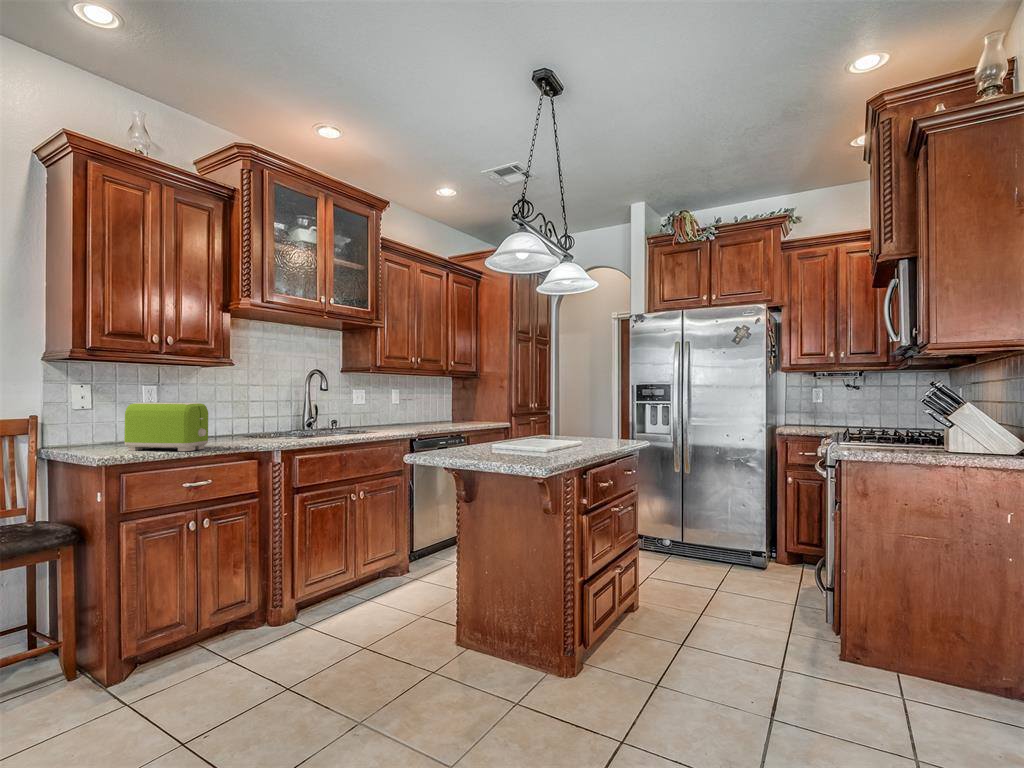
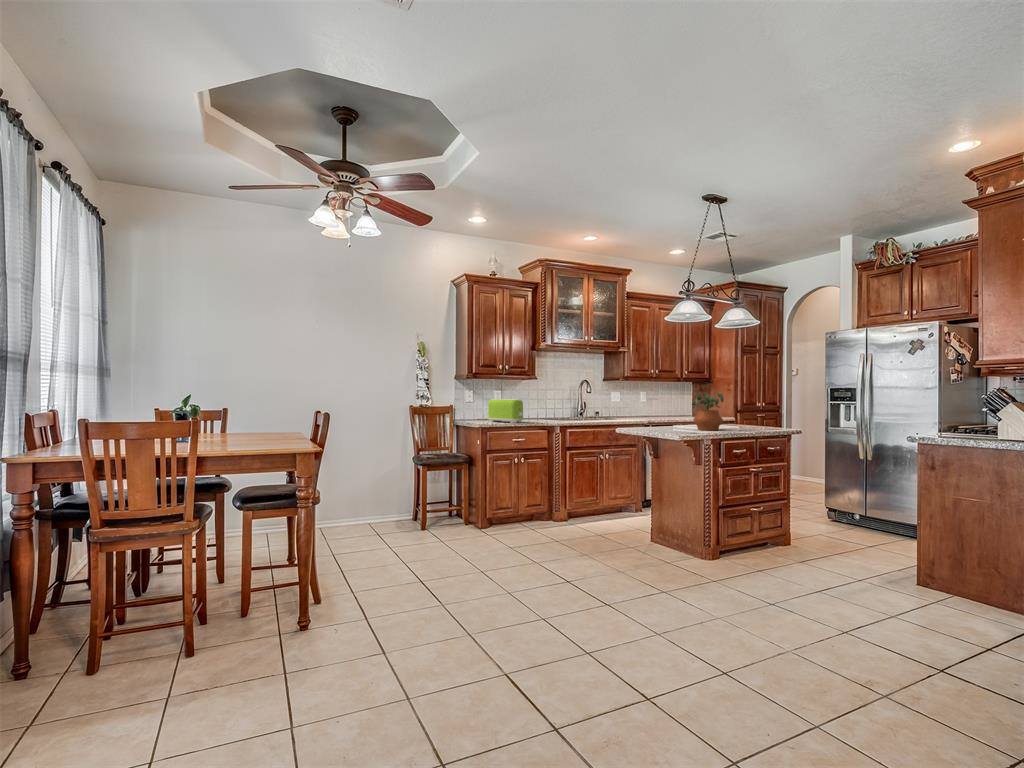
potted plant: none [511,389,562,449] -> present [692,392,723,430]

